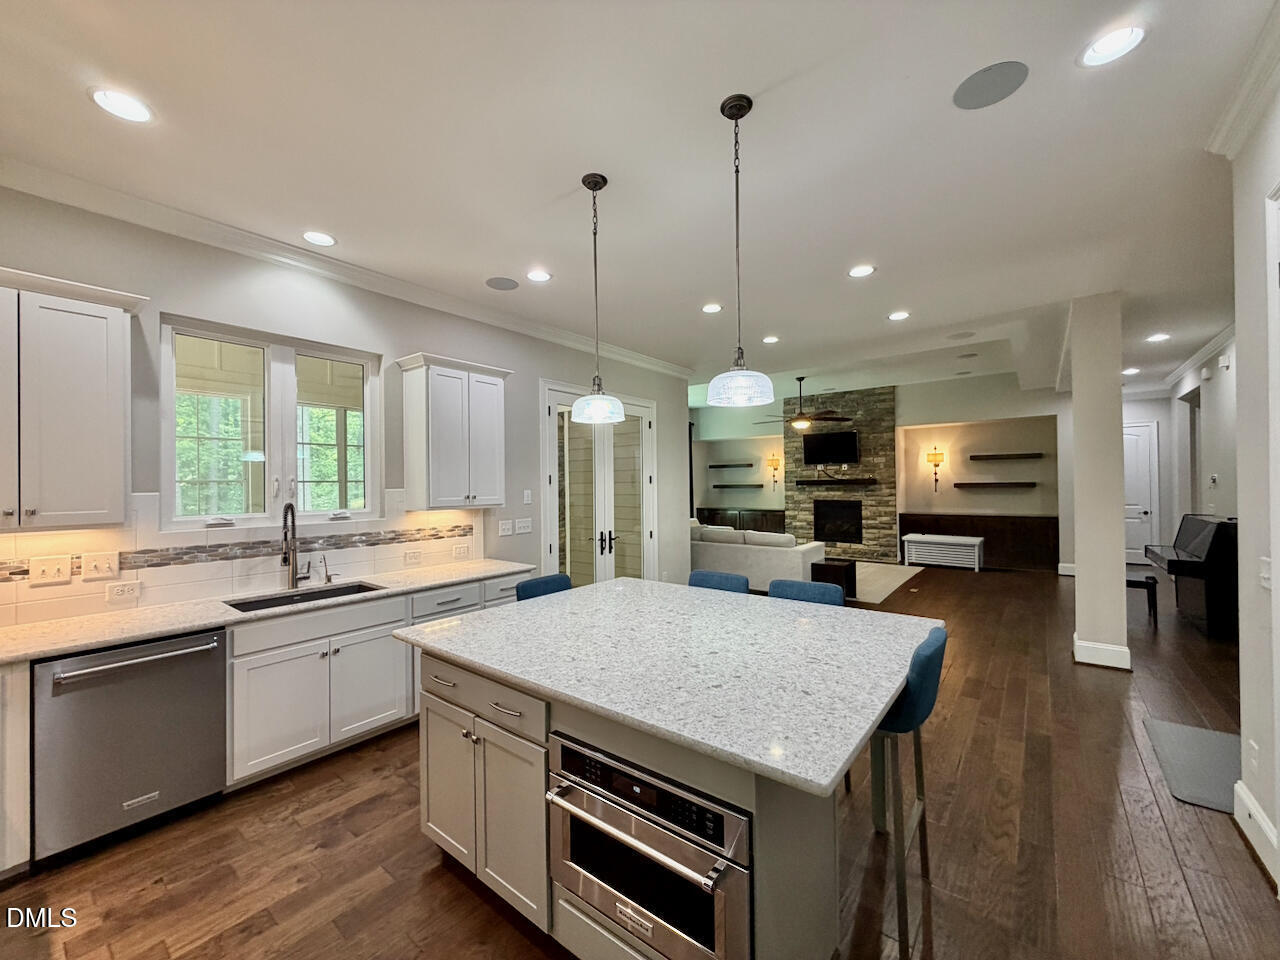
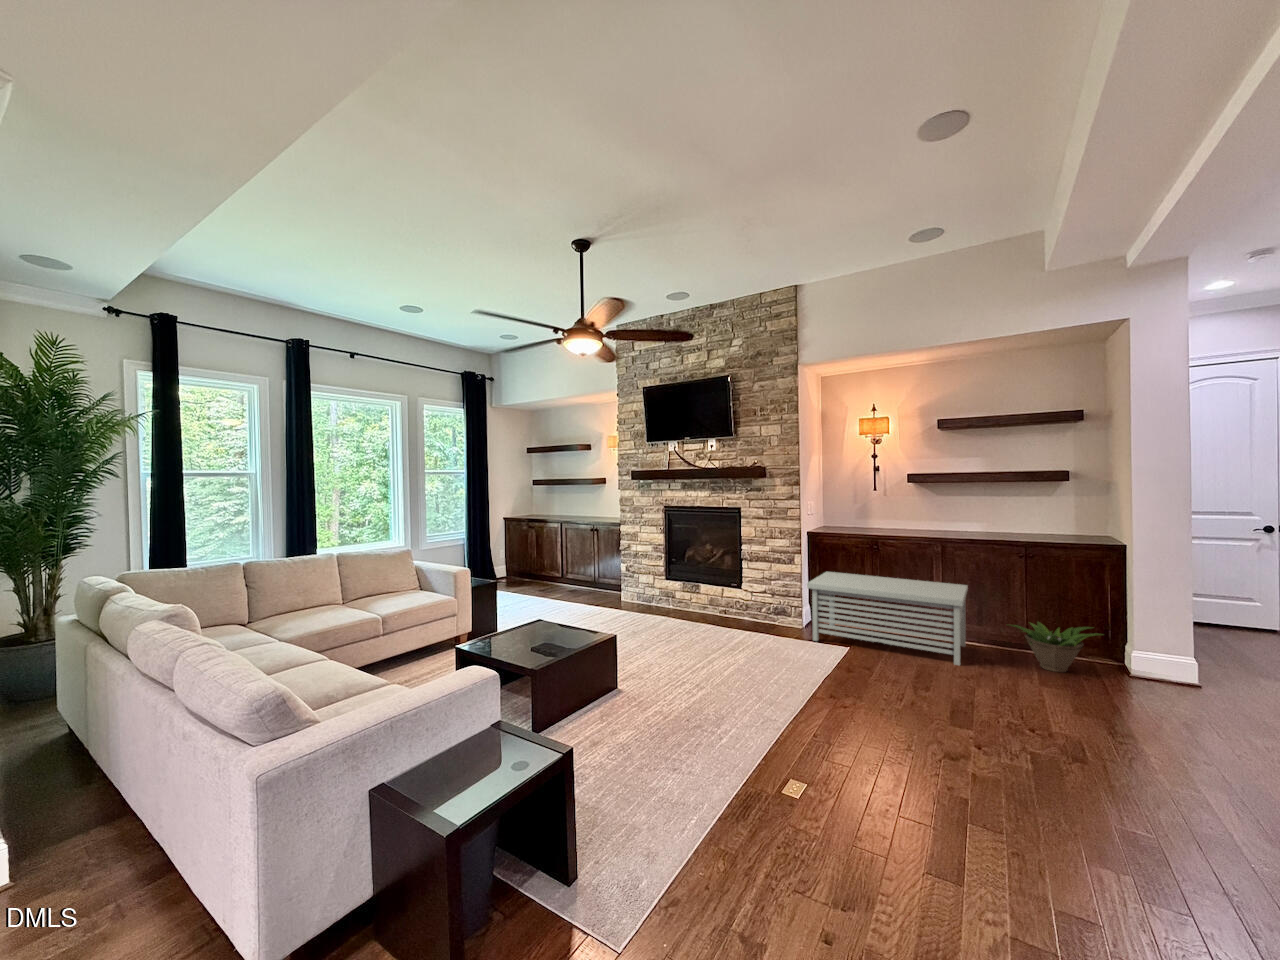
decorative plant: none [999,553,1043,573] -> present [1011,622,1102,672]

